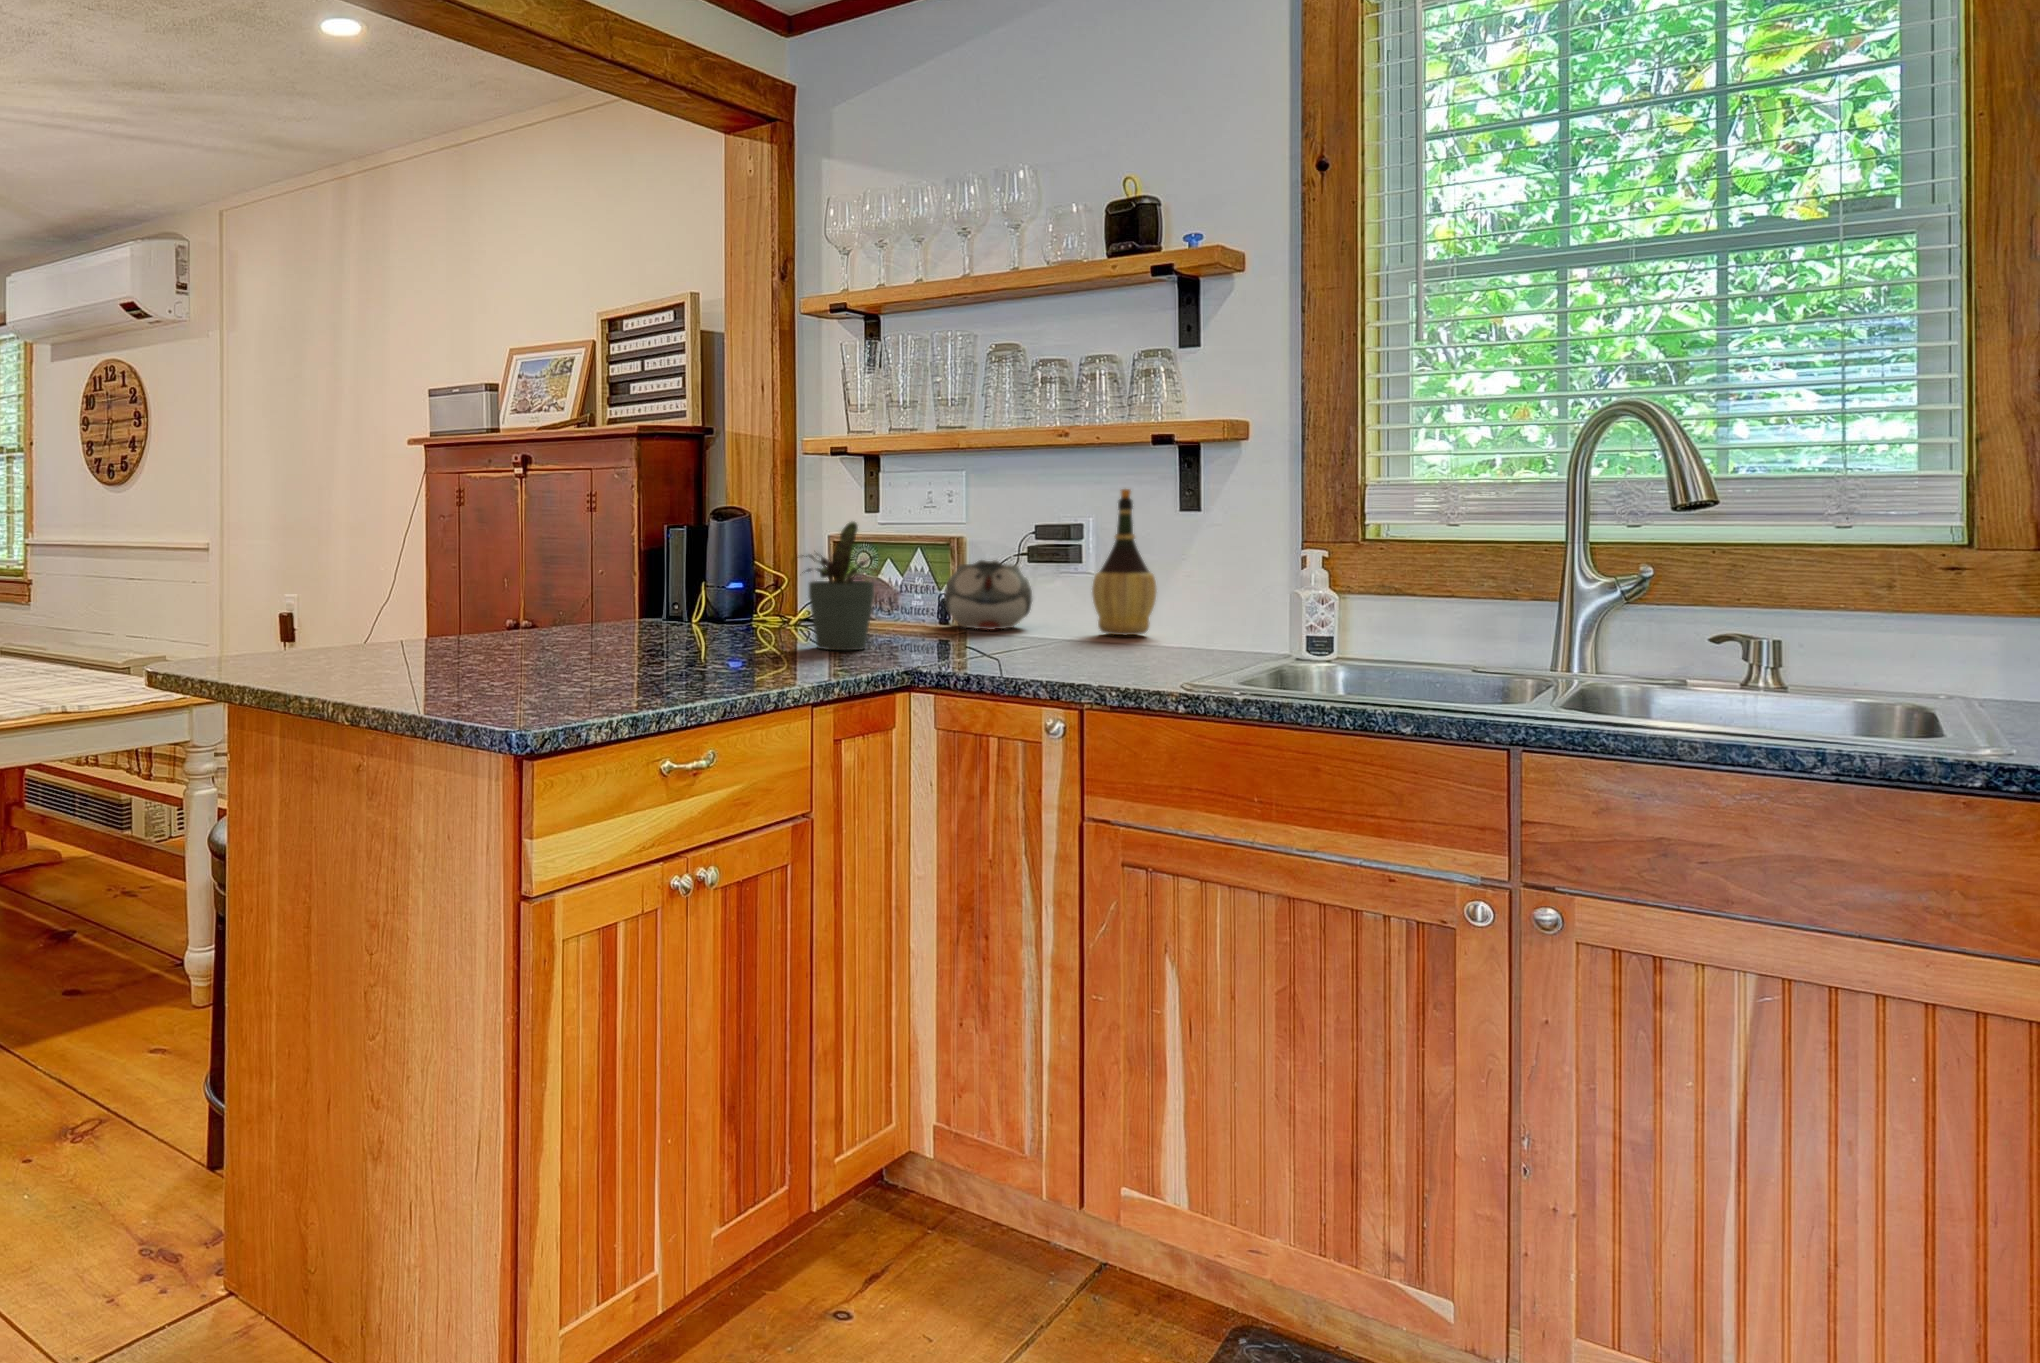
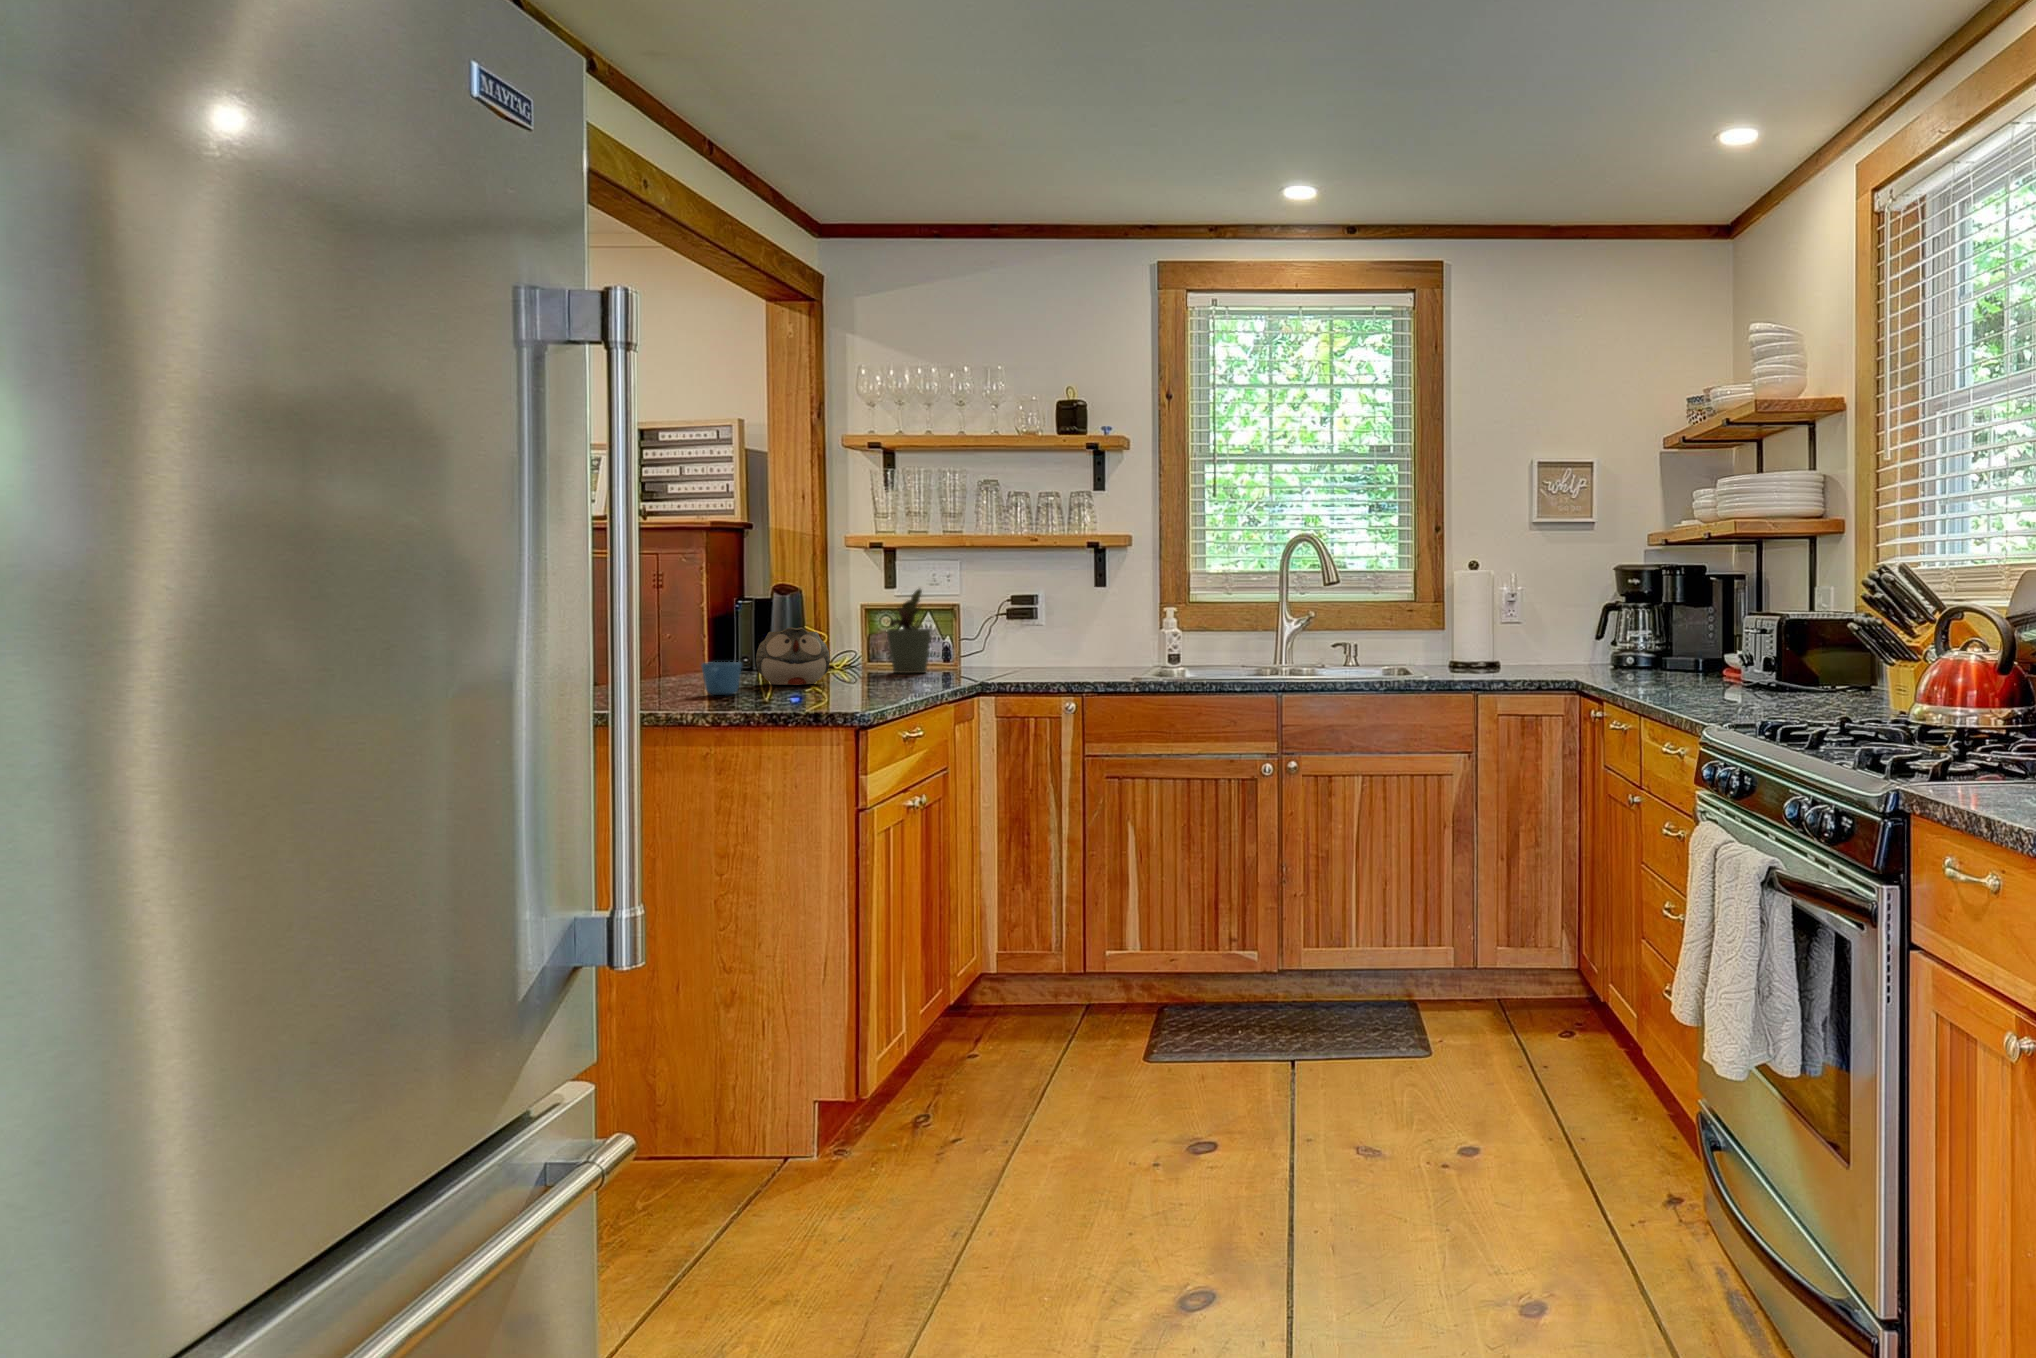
wine bottle: present [1092,489,1156,635] -> none [1045,573,1082,663]
teapot: present [944,560,1032,630] -> present [756,627,830,685]
mug: none [446,641,504,690] -> present [702,662,742,695]

